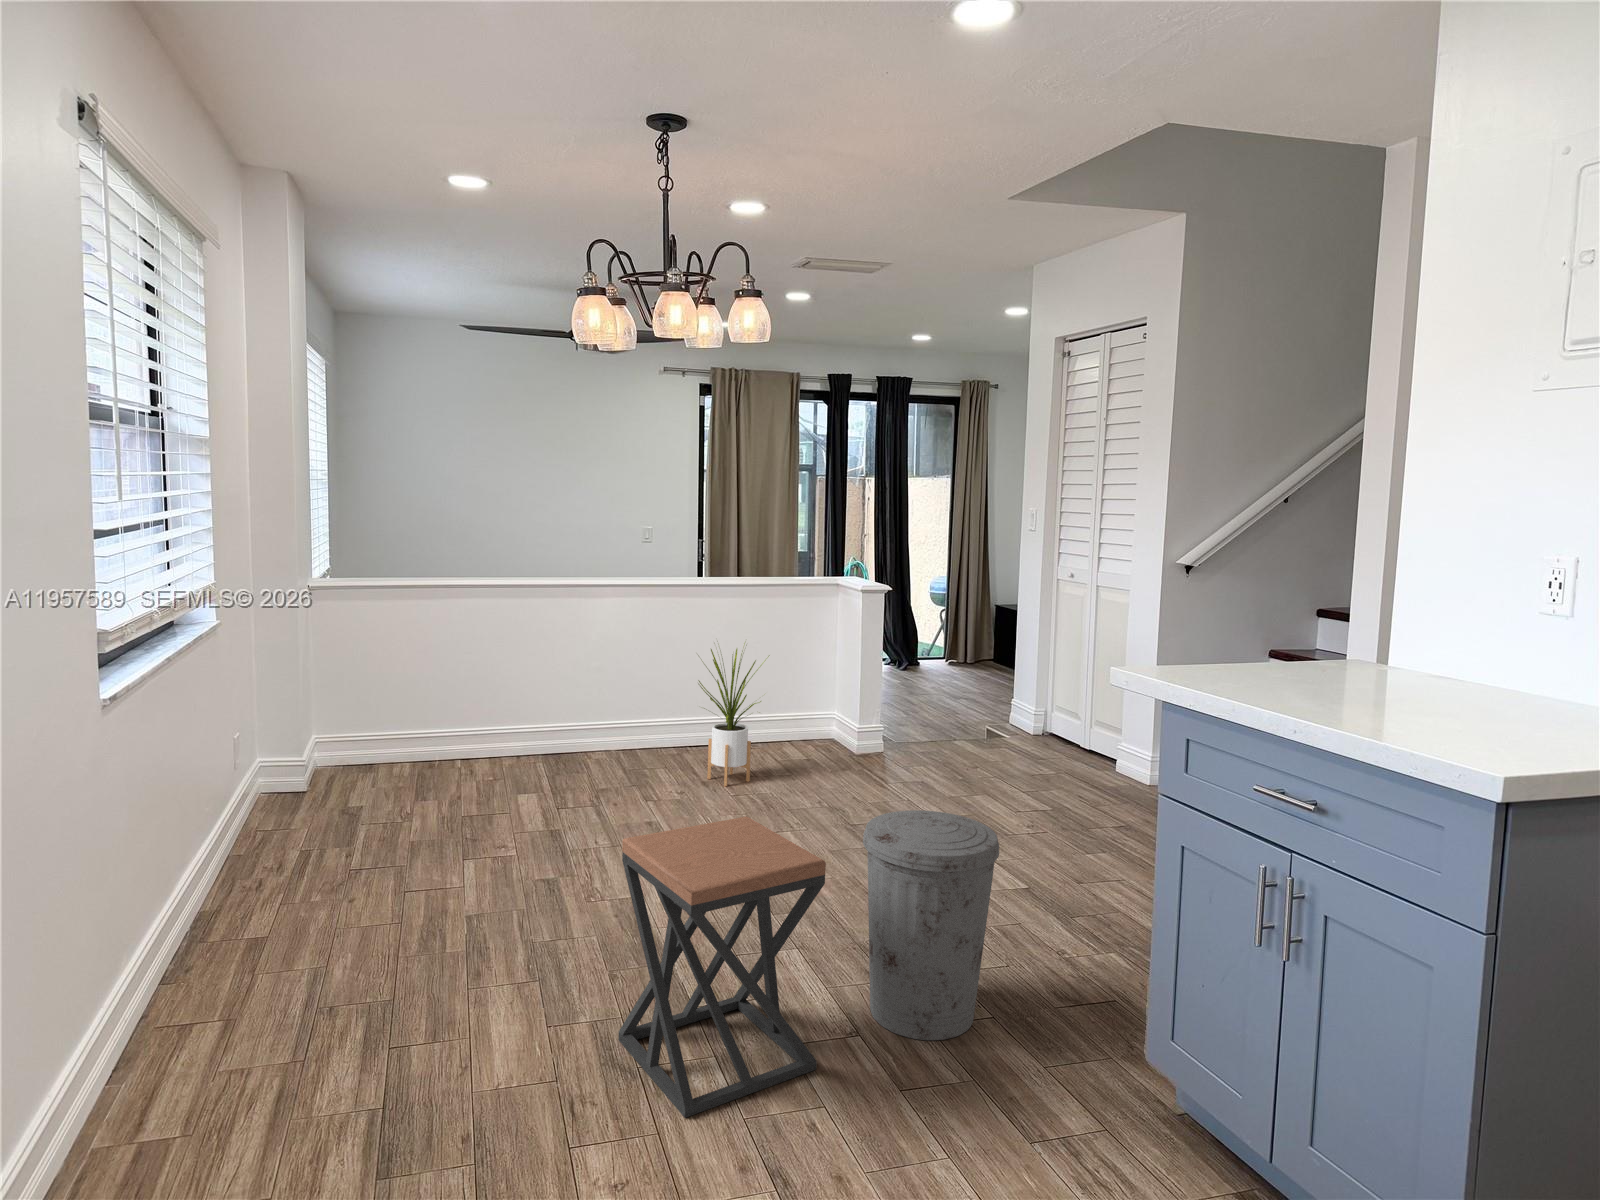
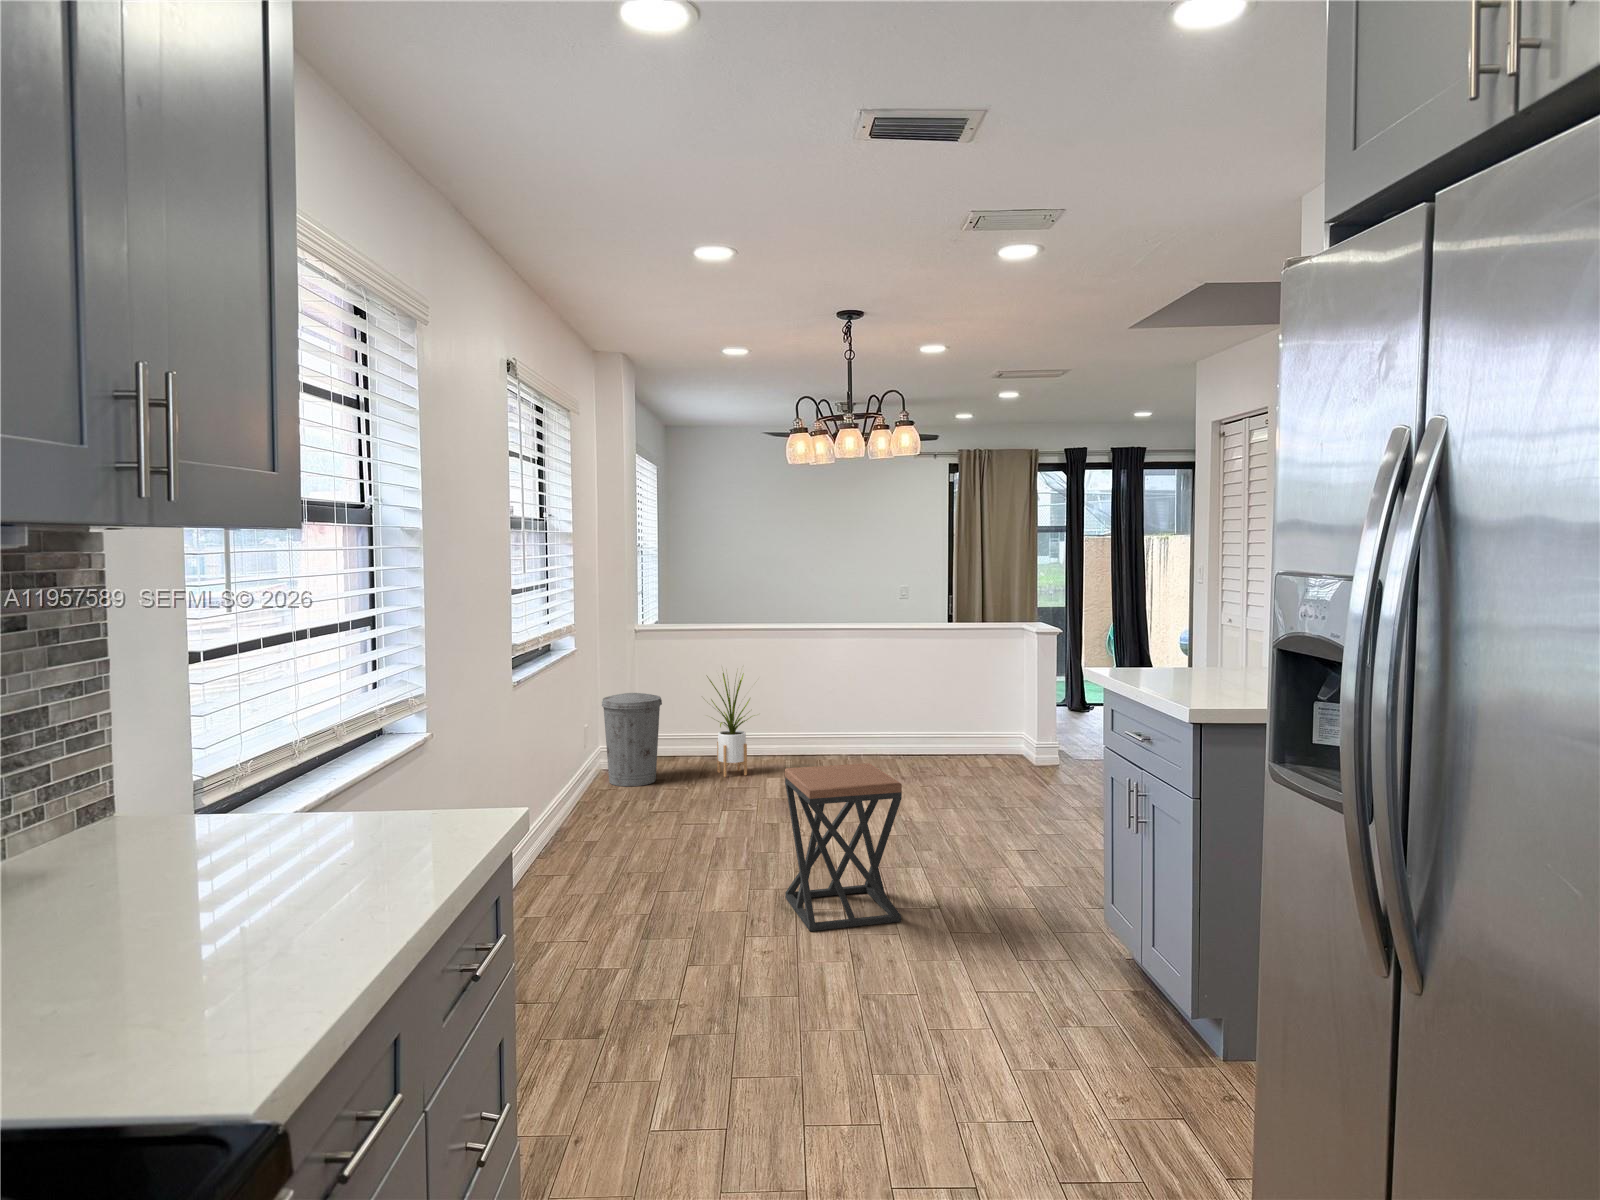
house plant: present [698,643,769,786] -> present [707,673,752,777]
trash can: present [863,810,999,1040] -> present [602,693,662,786]

